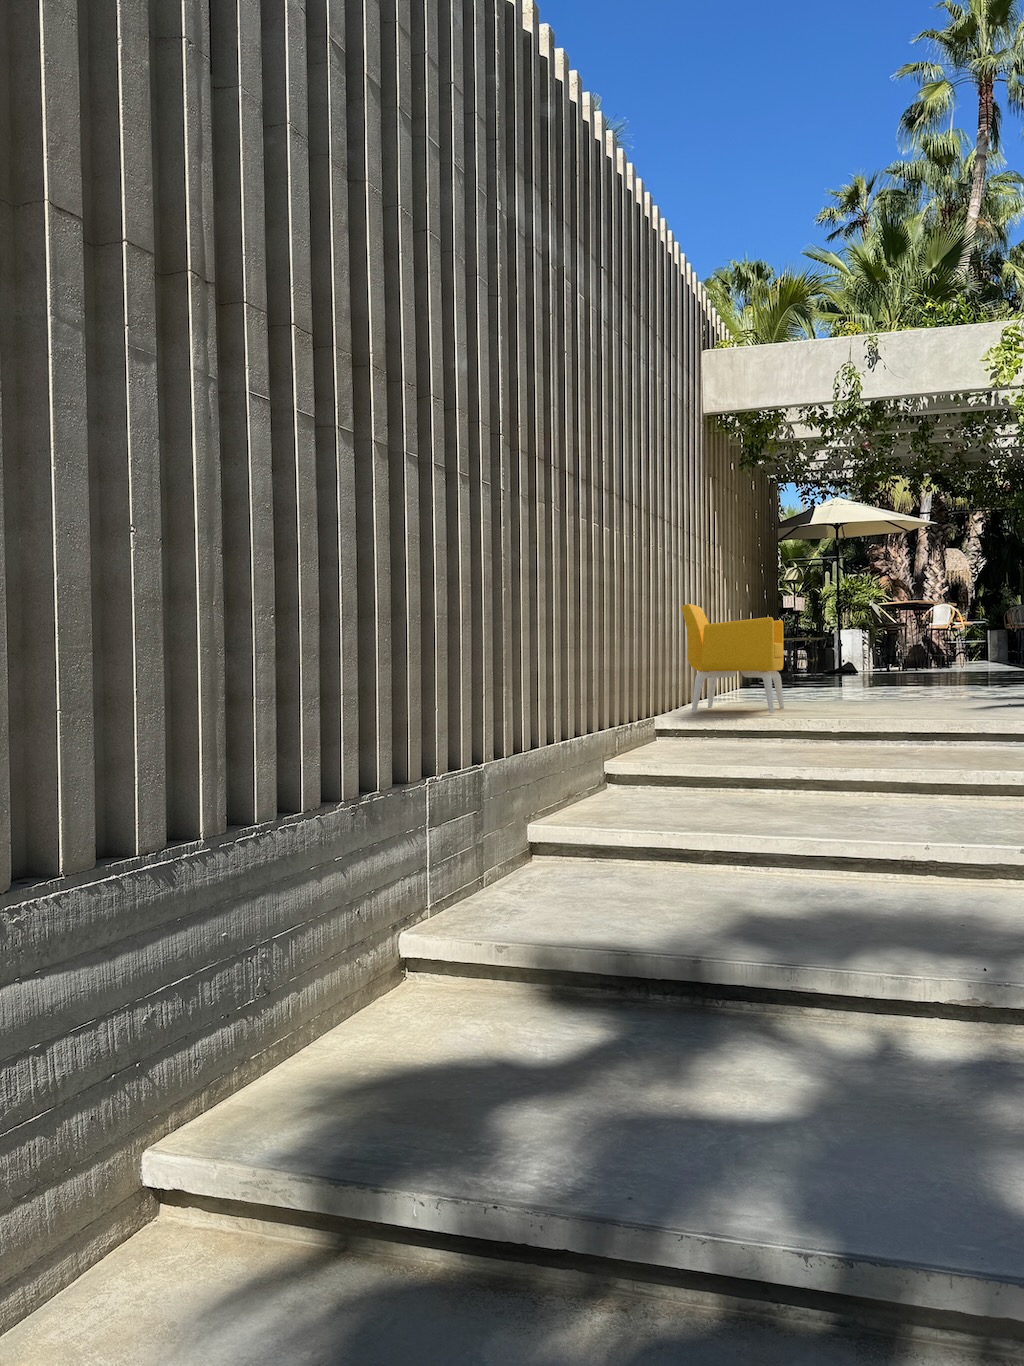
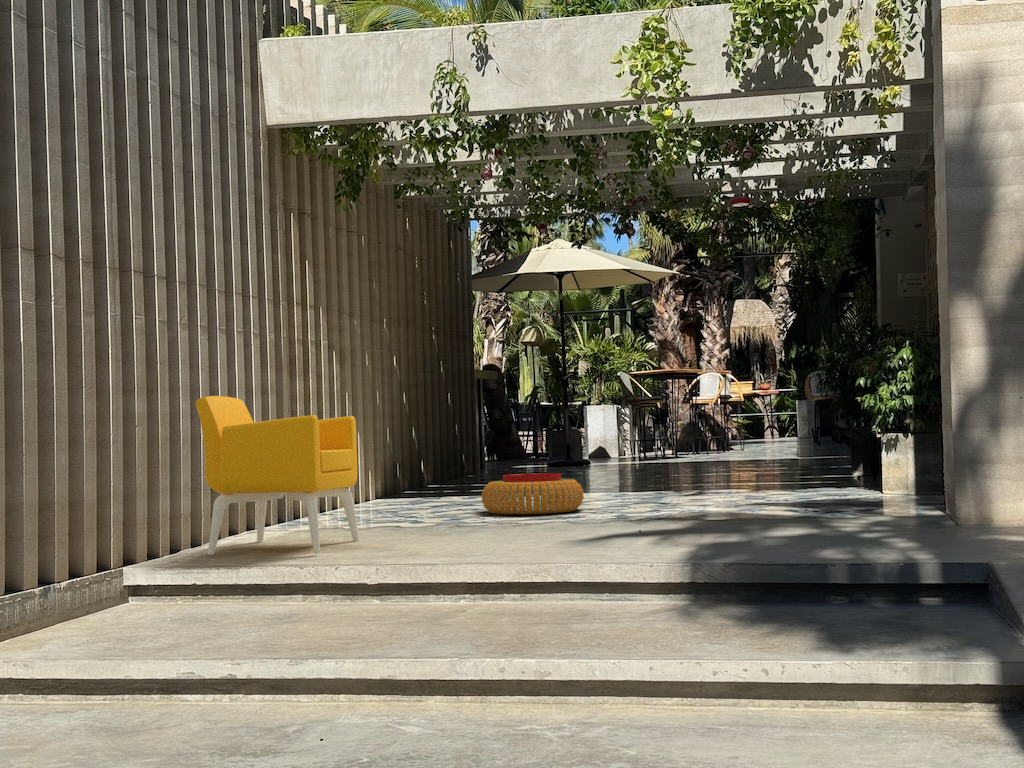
side table: present [783,638,825,679] -> none [459,425,519,480]
pouf: none [843,669,922,697] -> present [482,473,584,514]

